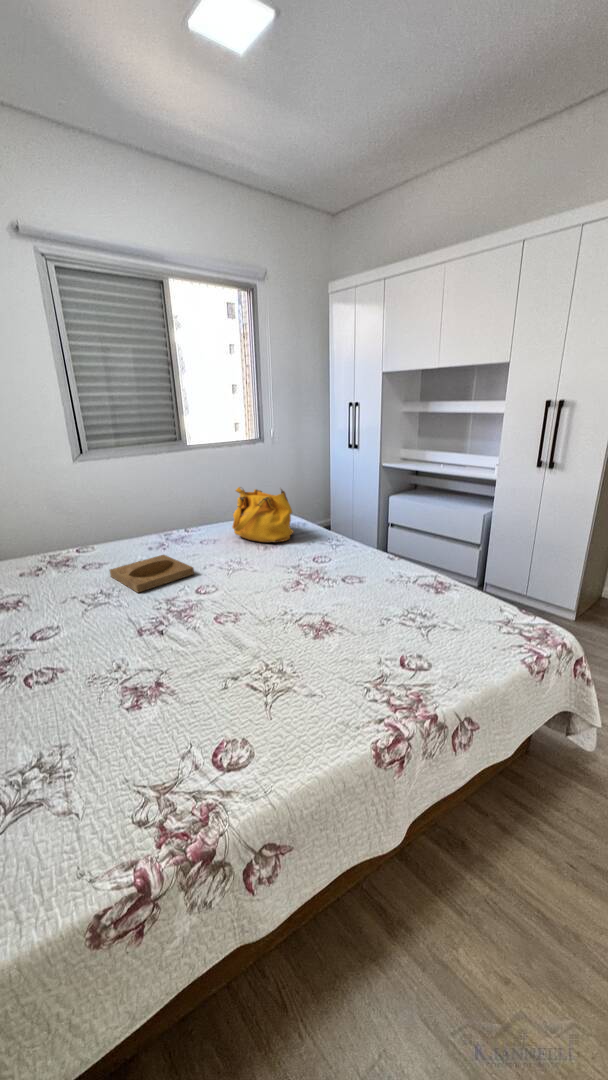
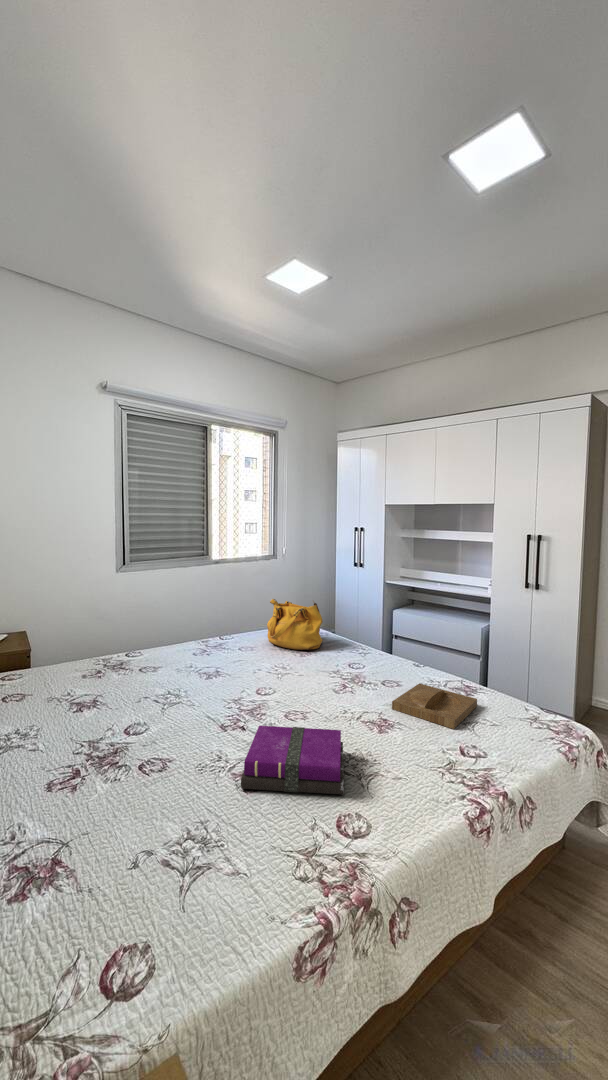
tray: present [109,555,194,593] -> present [392,683,477,729]
notebook: none [121,633,260,716] -> present [241,726,344,794]

